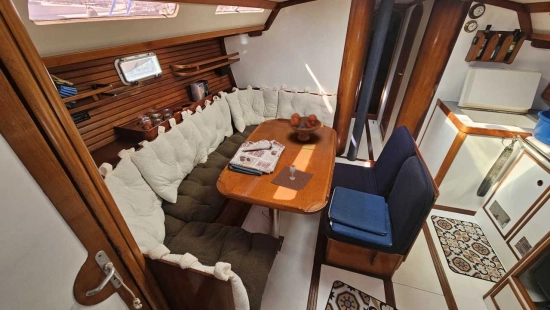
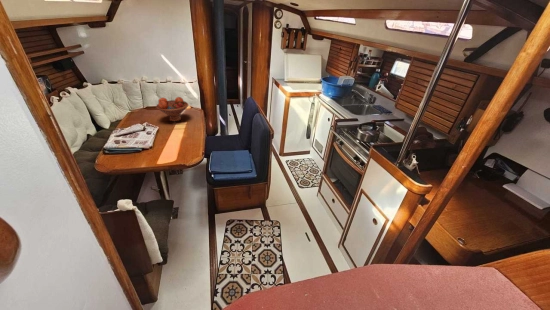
wine glass: present [271,165,313,191] -> none [151,136,189,155]

